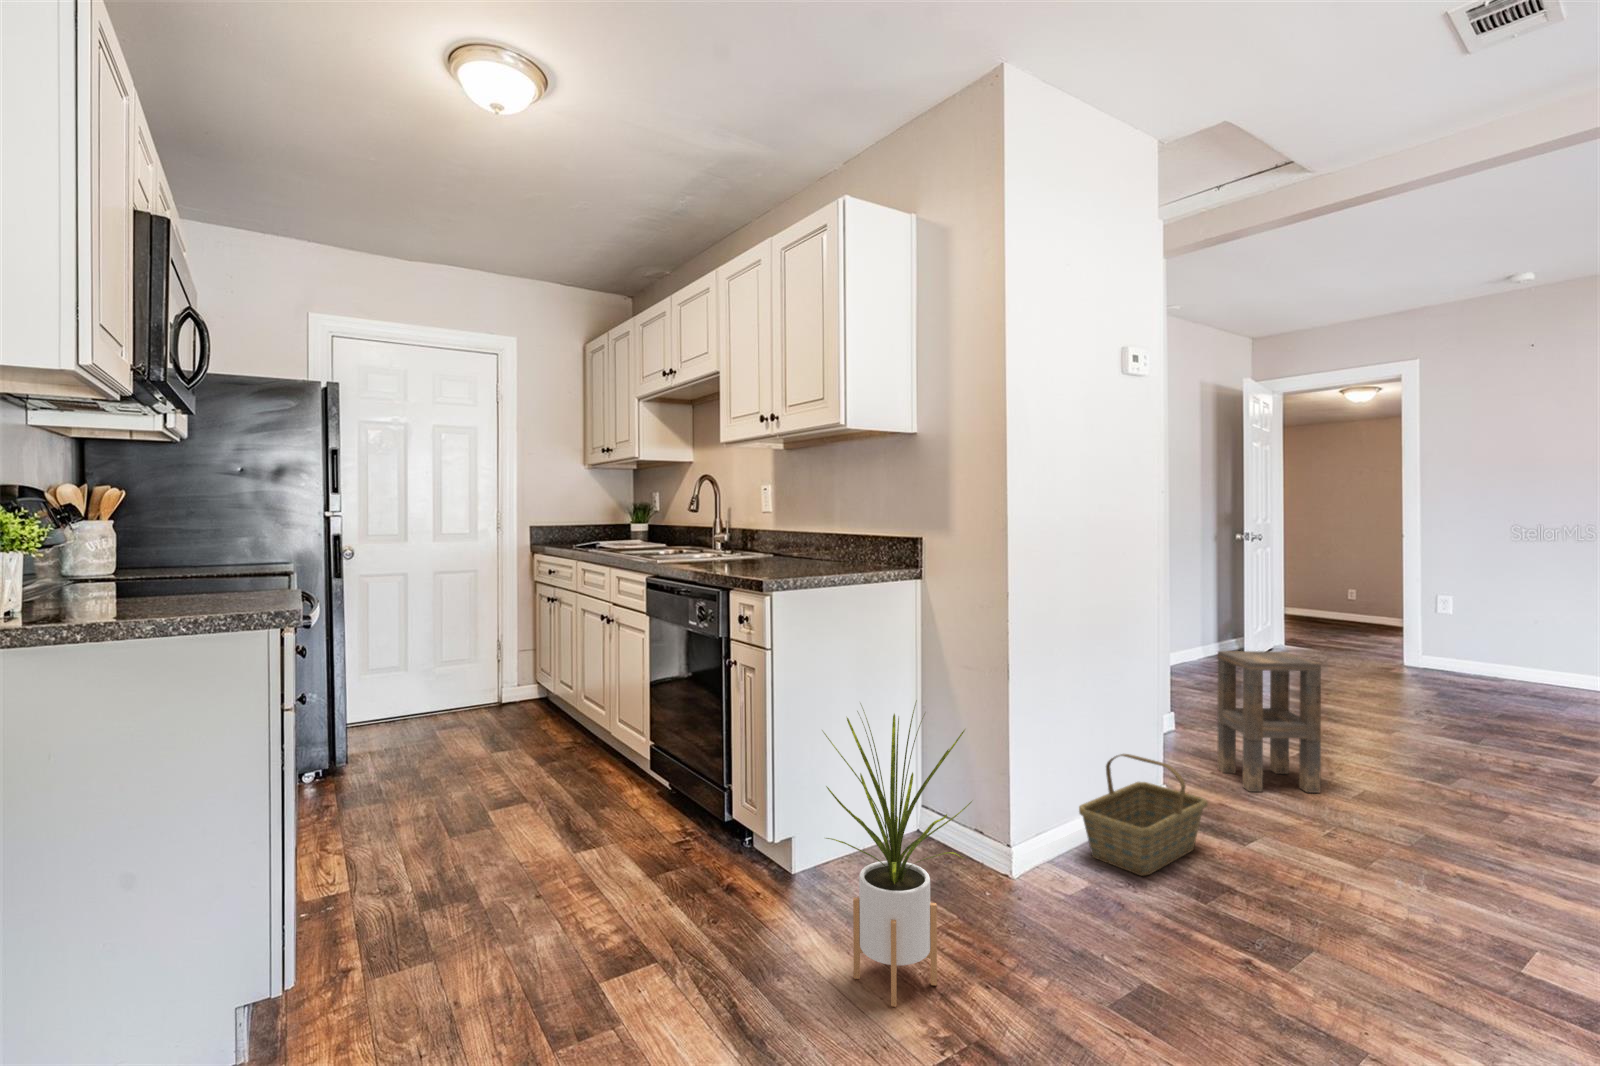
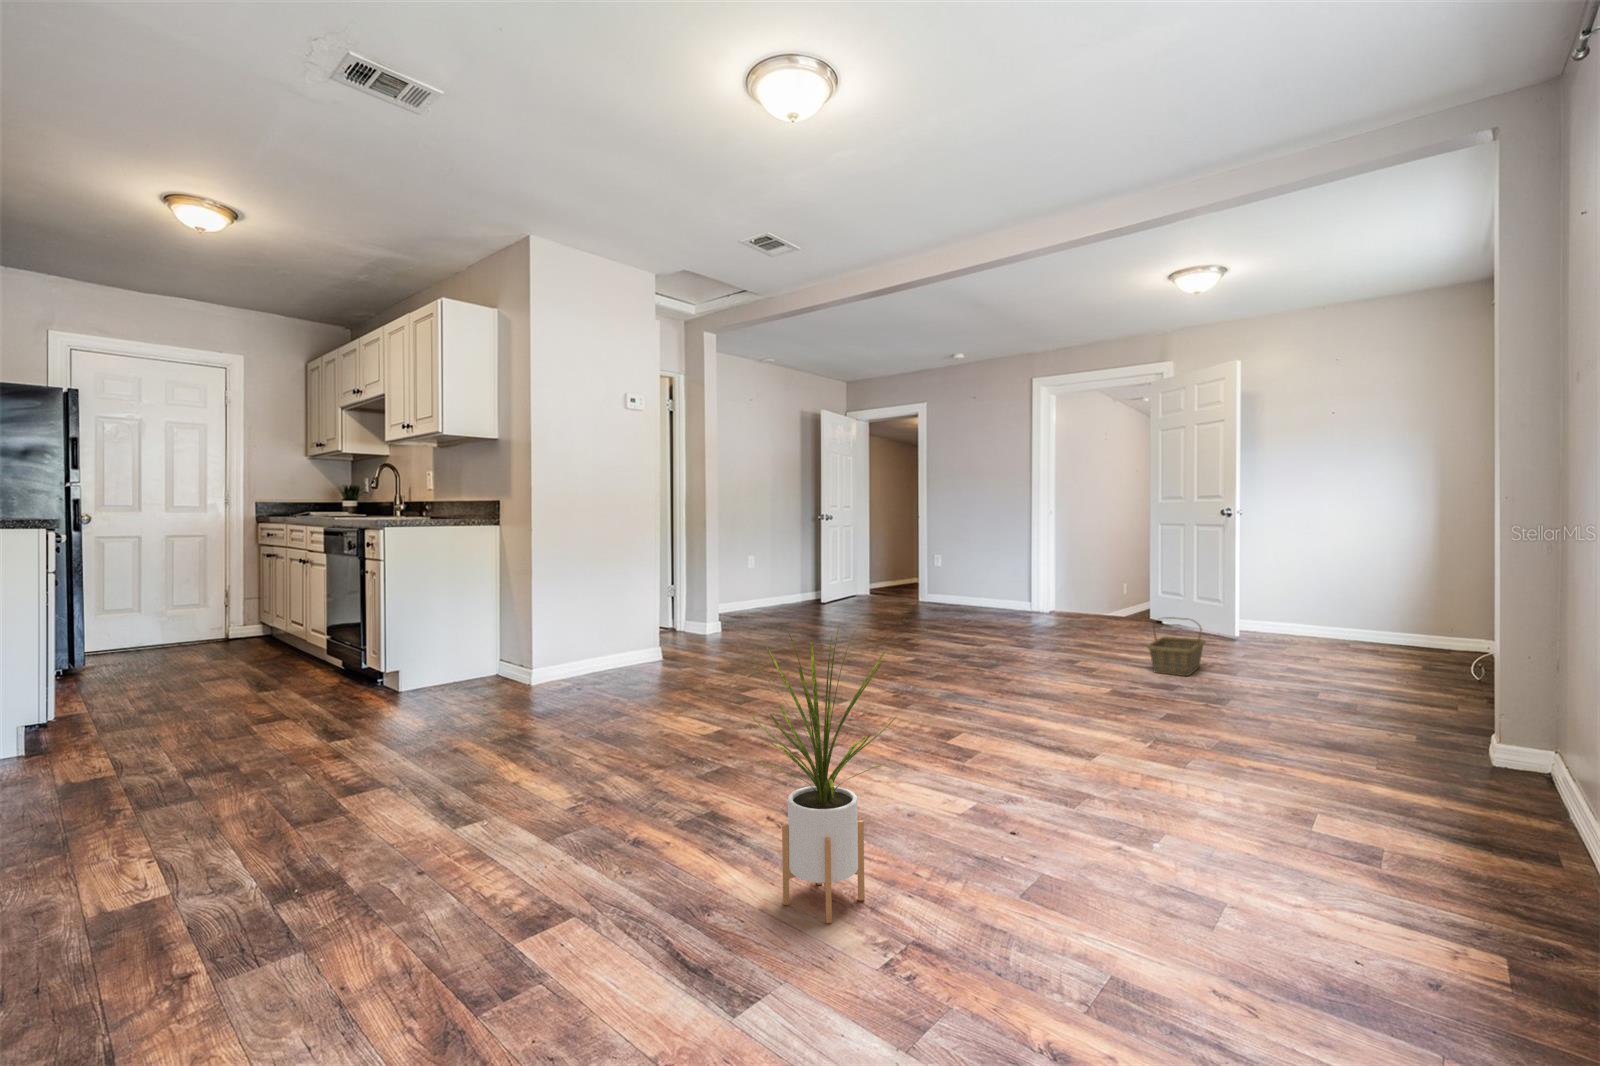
side table: present [1217,651,1321,793] -> none [1053,598,1139,720]
basket: present [1079,754,1208,876] -> present [1147,617,1206,676]

